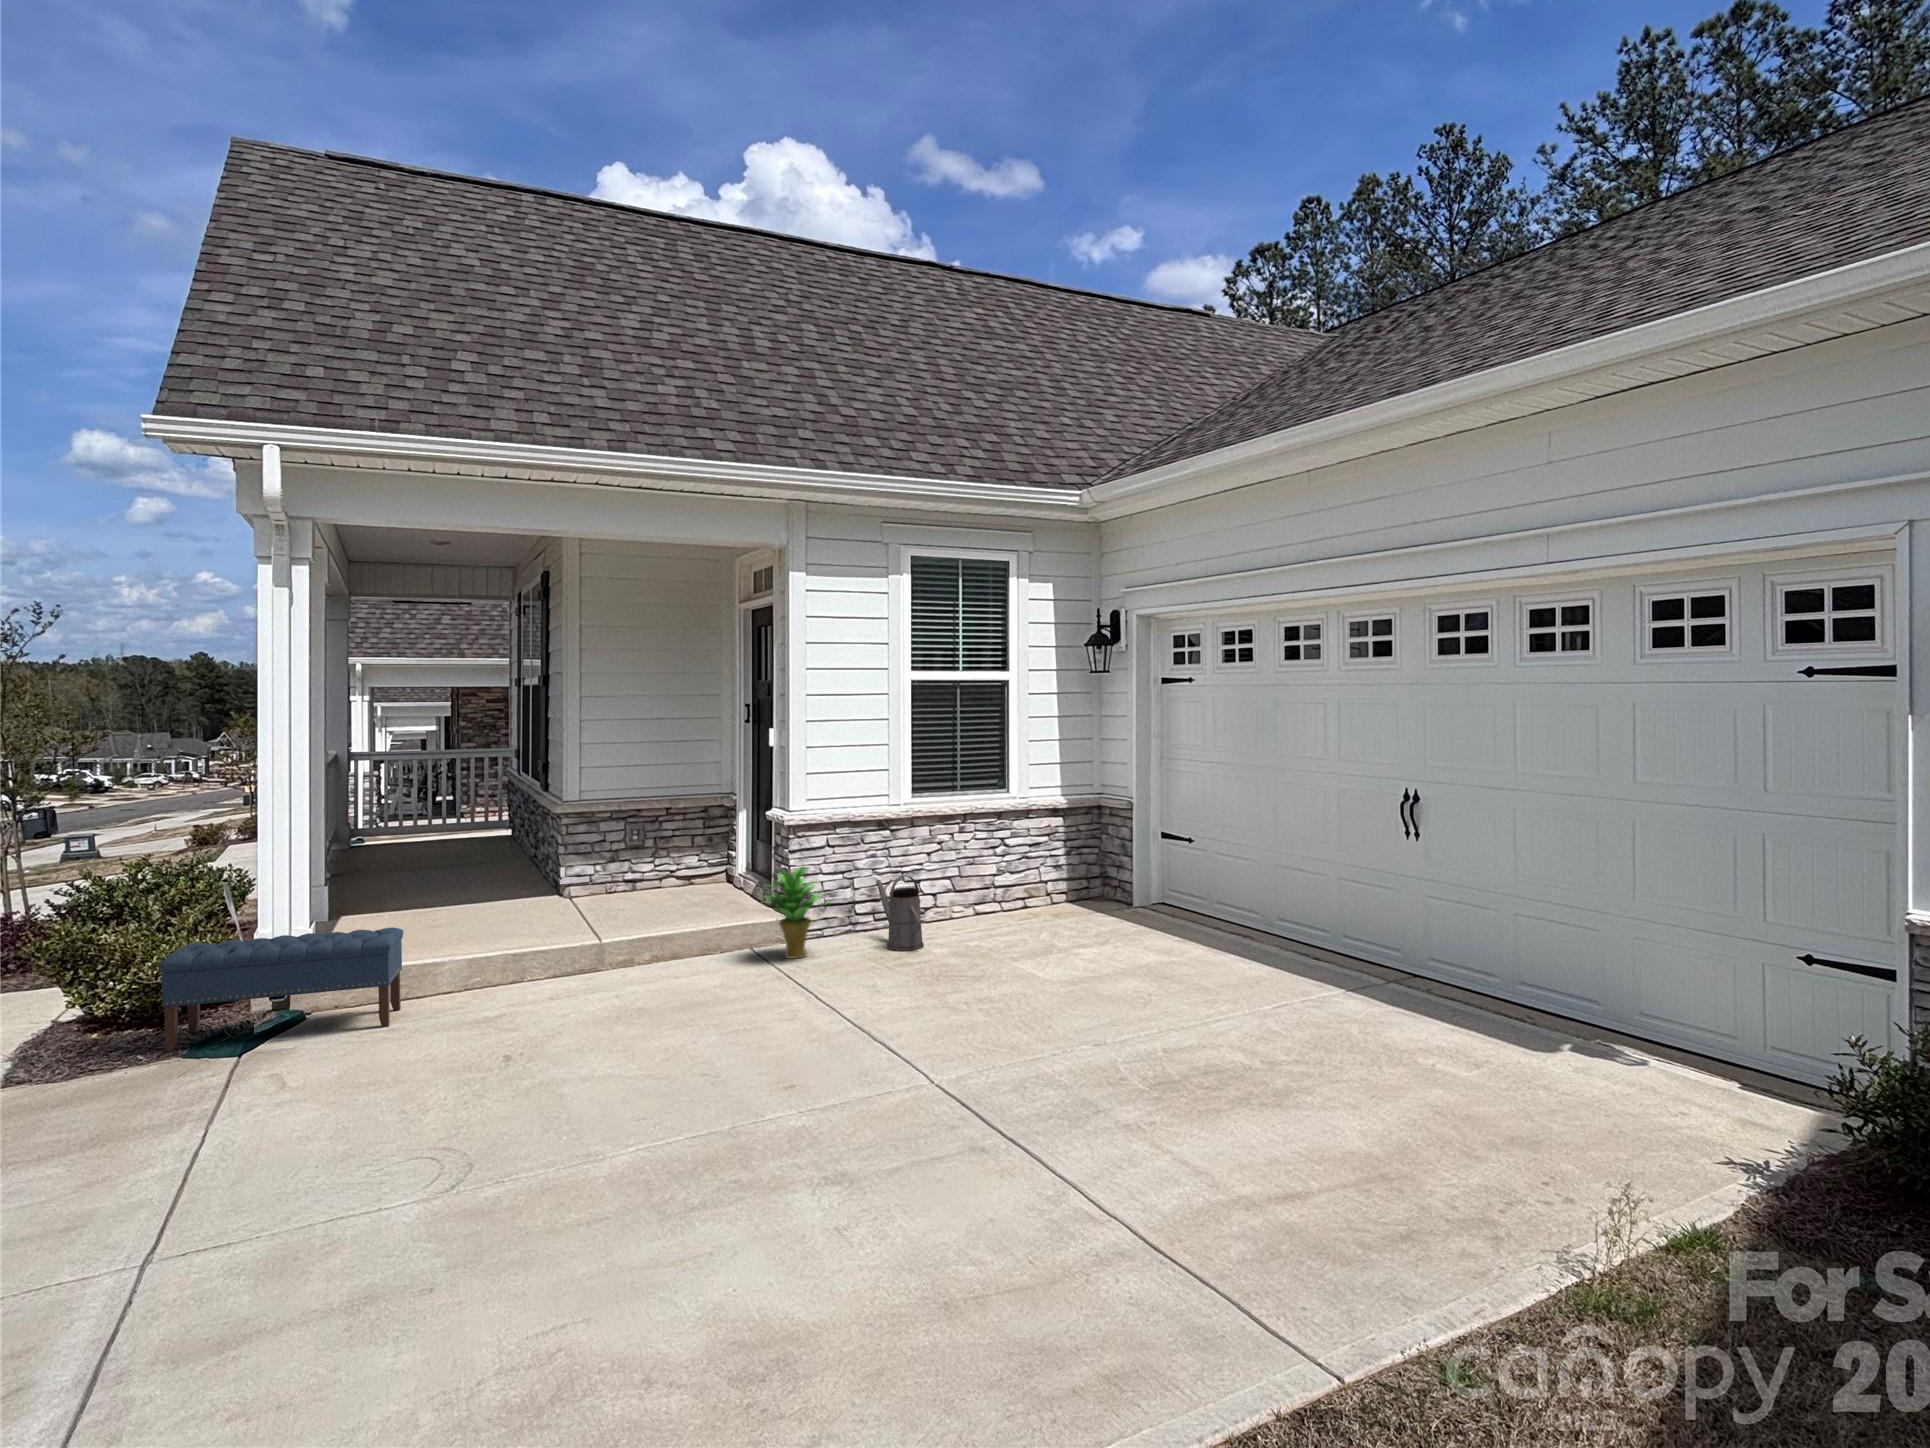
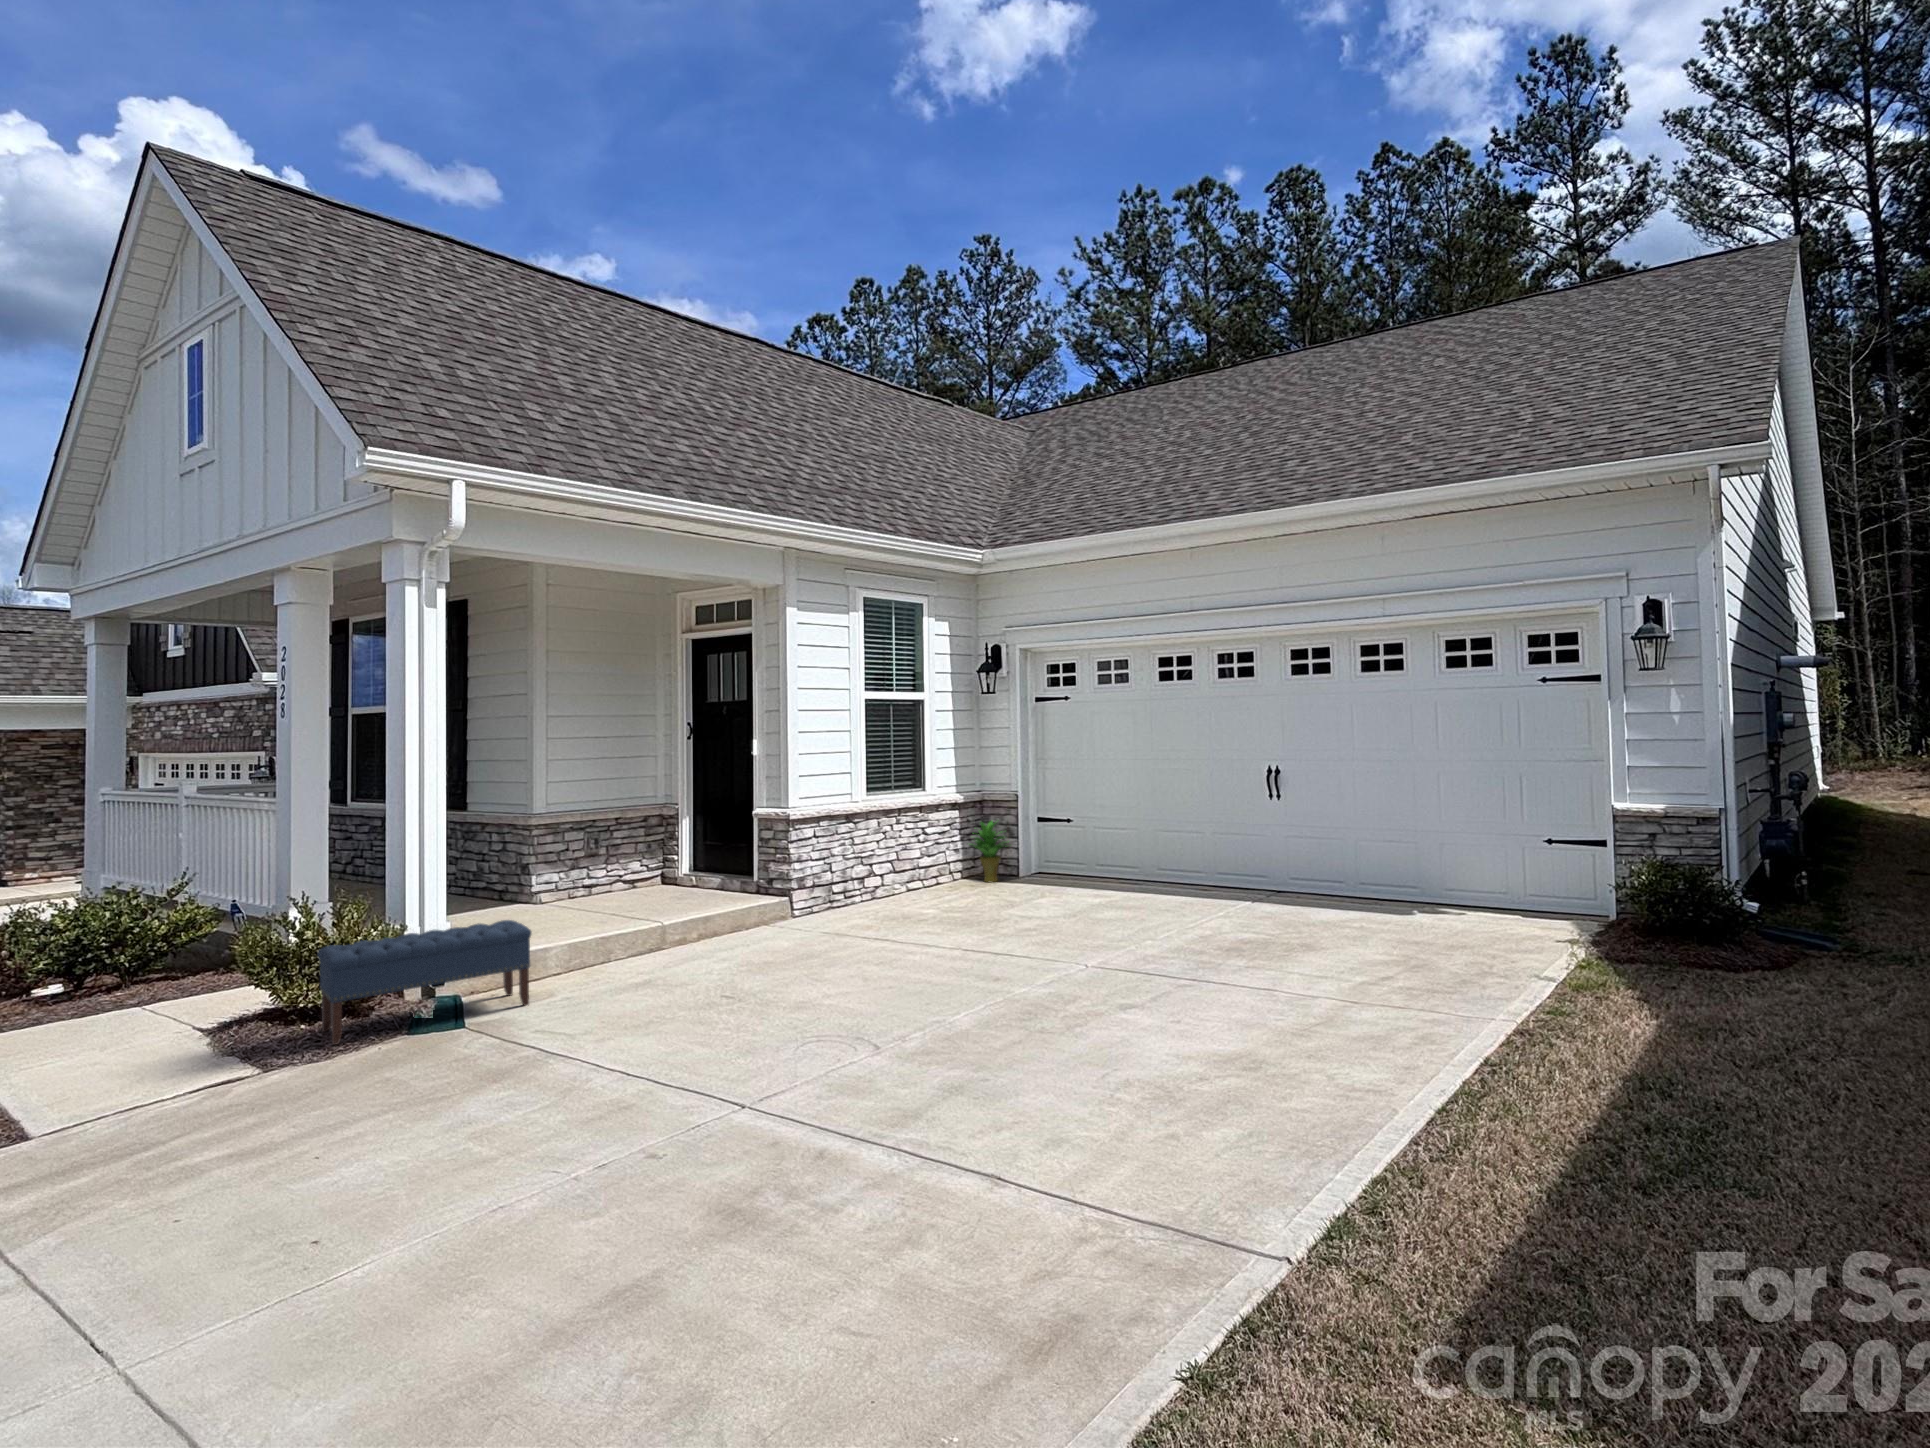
potted plant: present [765,866,822,959] -> present [969,821,1004,882]
watering can: present [876,875,924,951] -> none [850,856,906,917]

